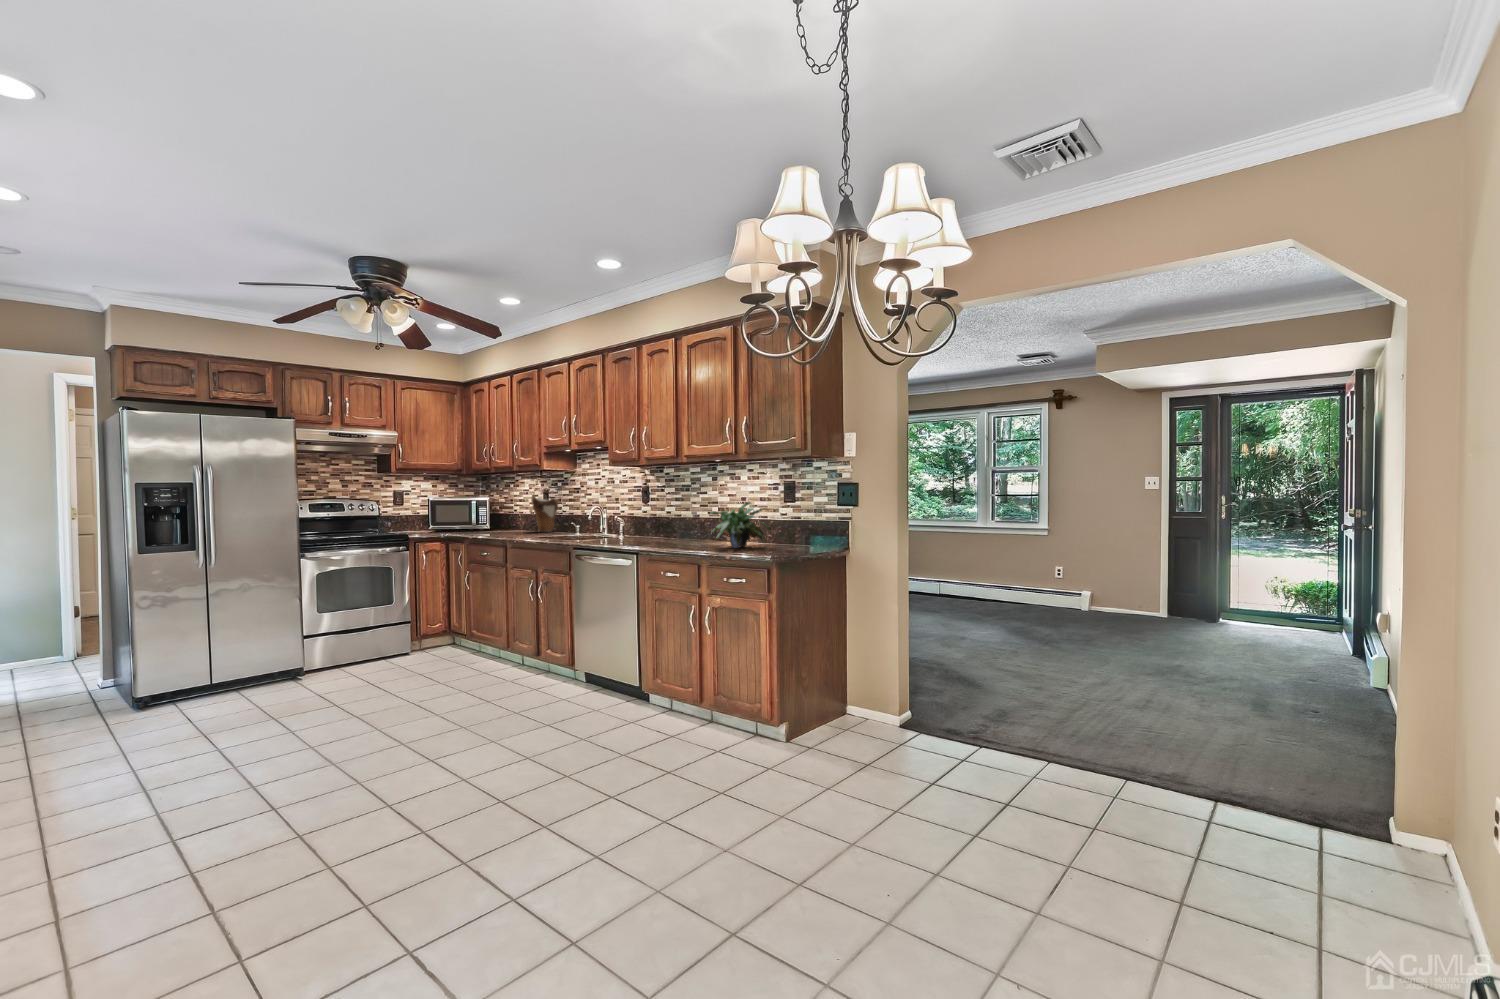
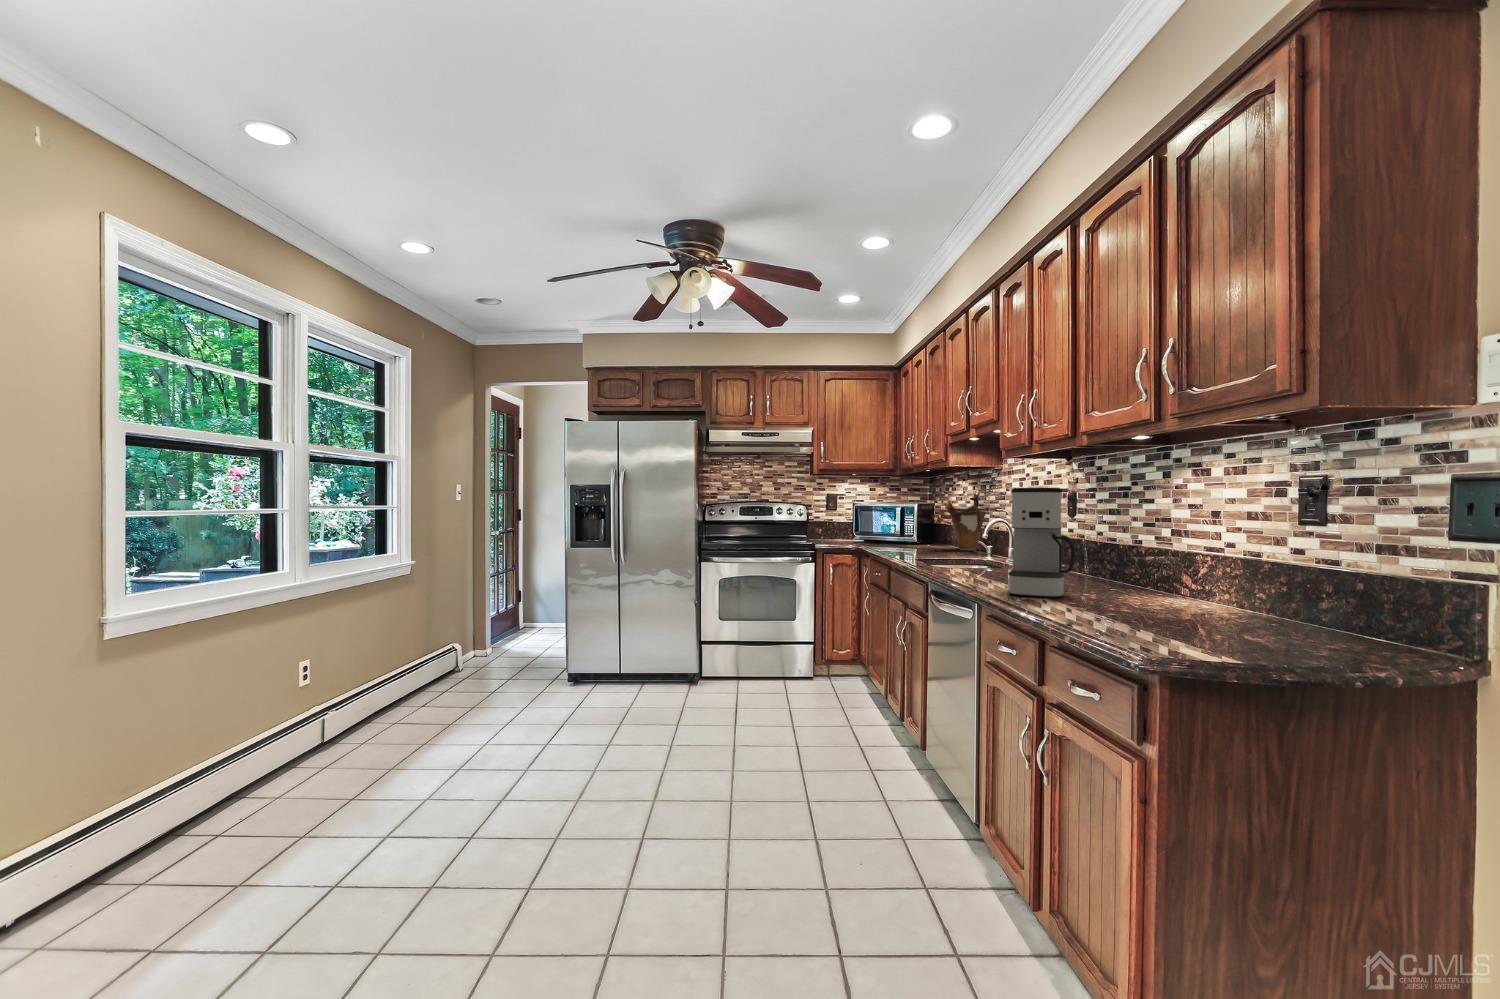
coffee maker: none [649,486,686,547] -> present [1008,488,1075,598]
potted plant: present [712,502,771,548] -> none [1080,521,1234,622]

